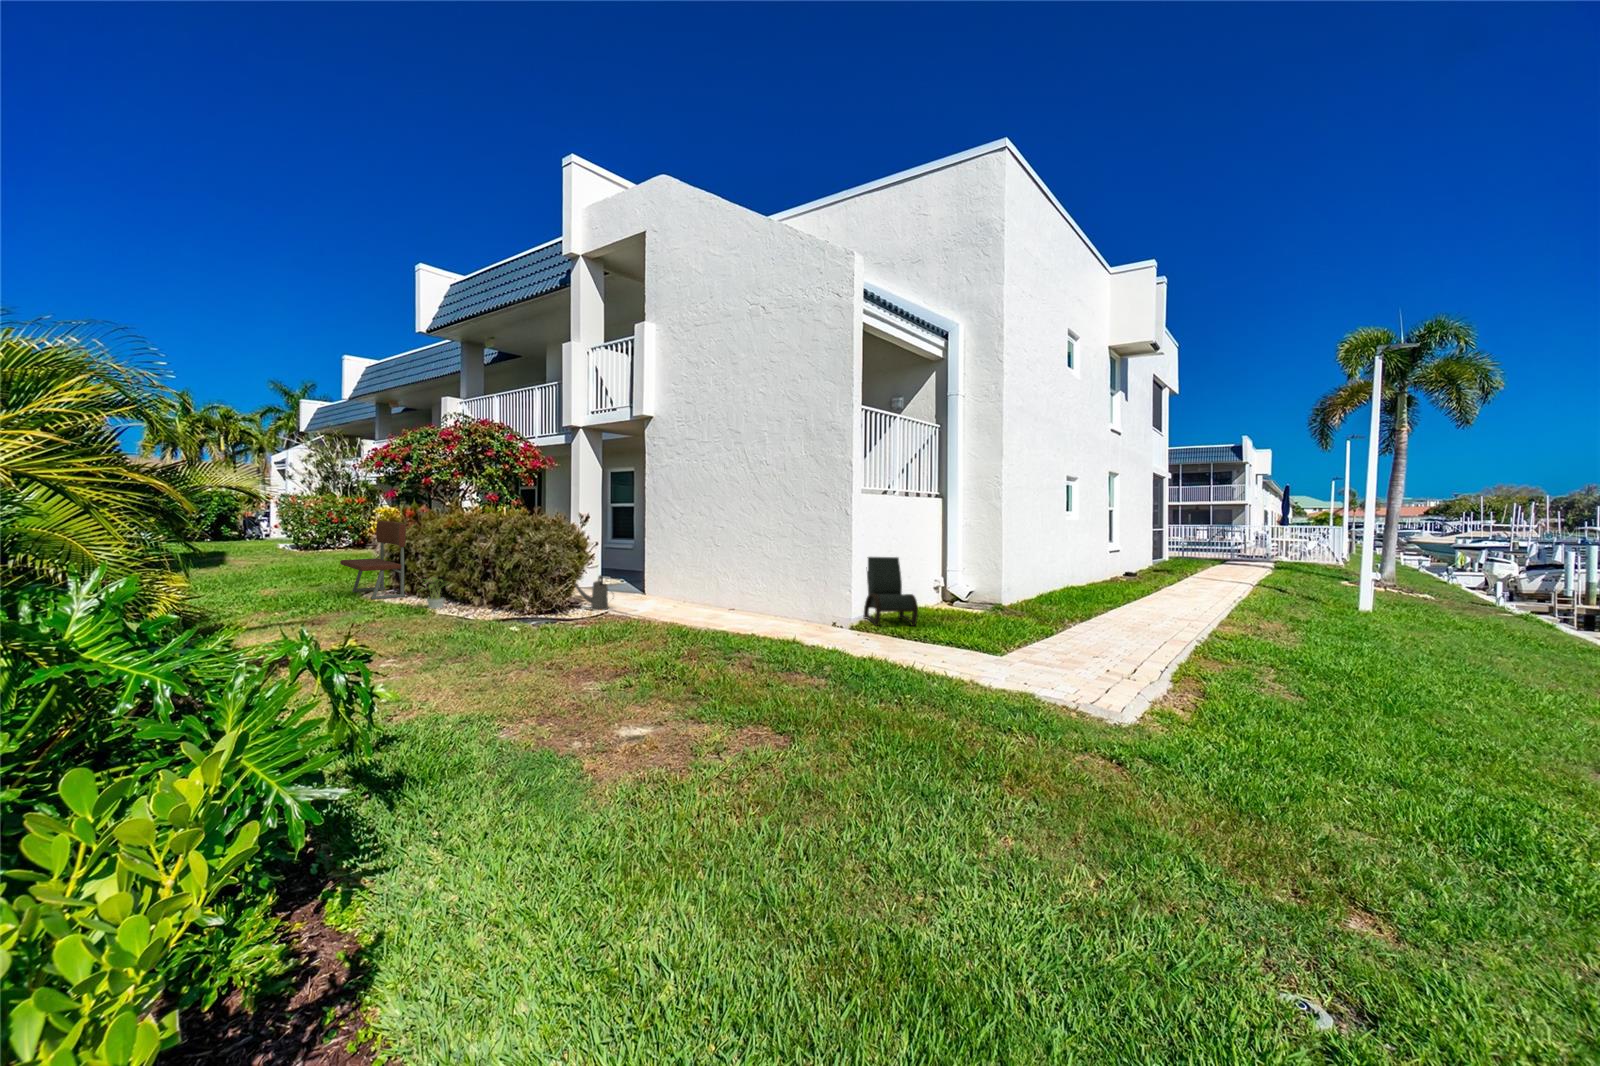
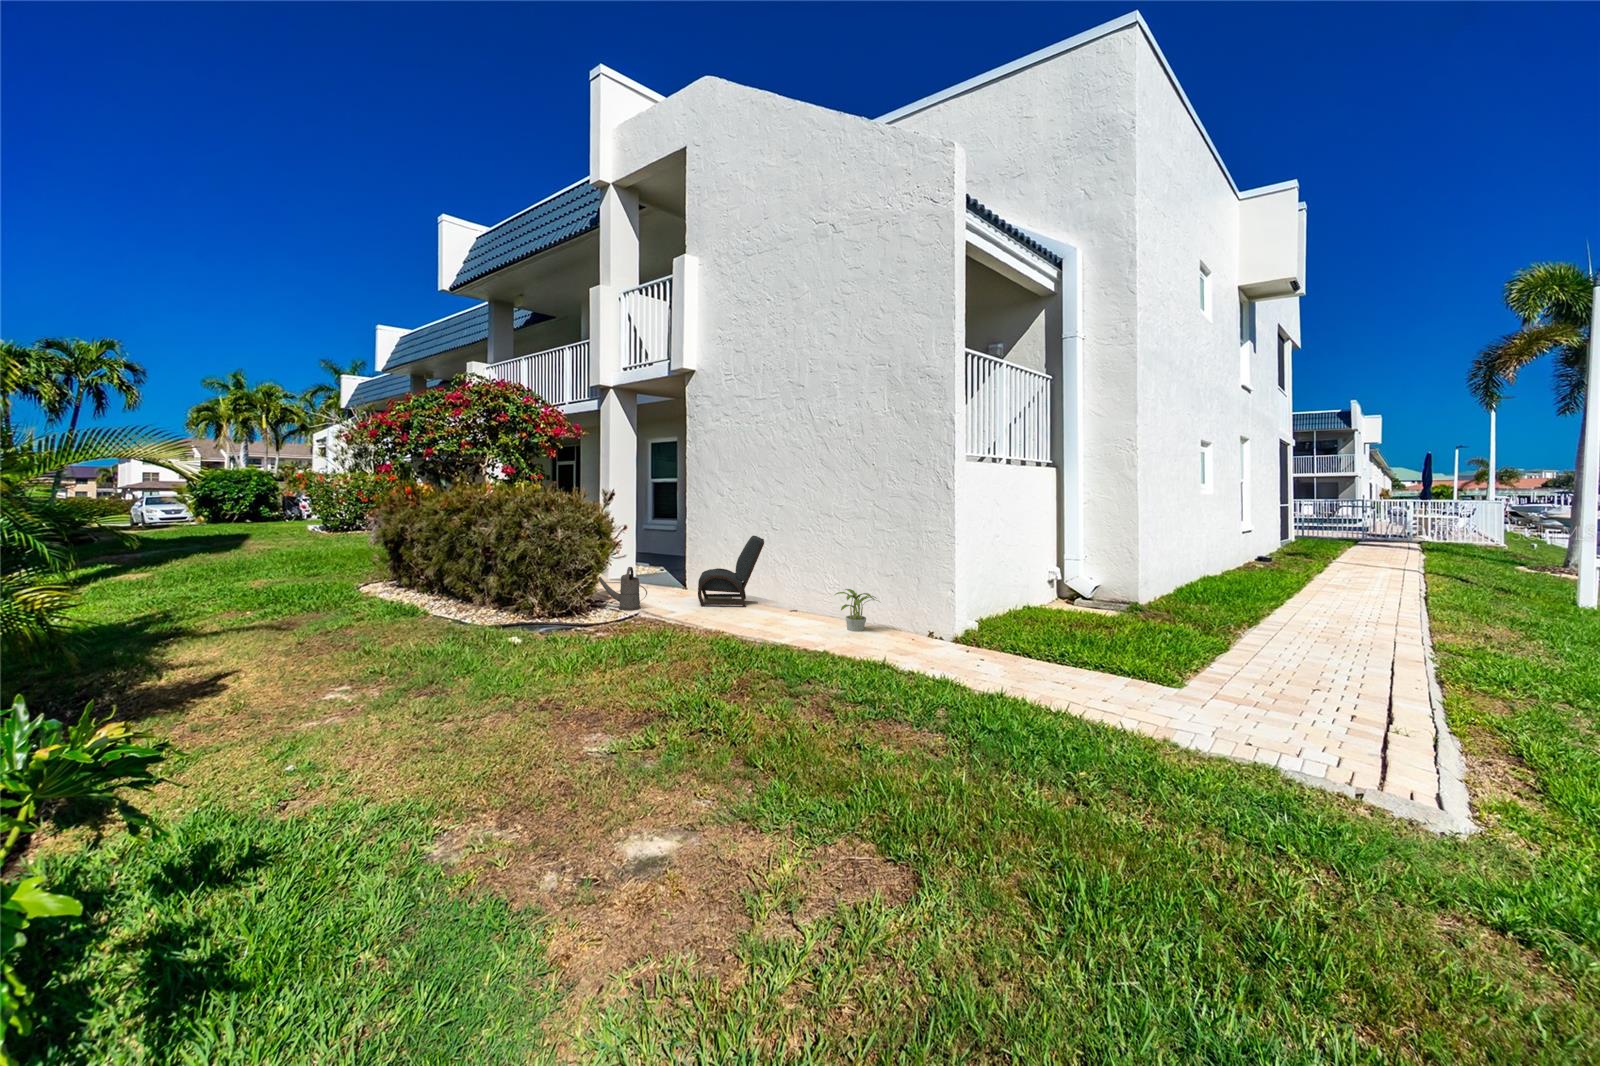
bench: present [340,521,406,599] -> none [331,501,404,595]
lounge chair: present [863,557,918,626] -> present [698,536,764,607]
potted plant: present [424,577,446,609] -> present [835,589,877,631]

